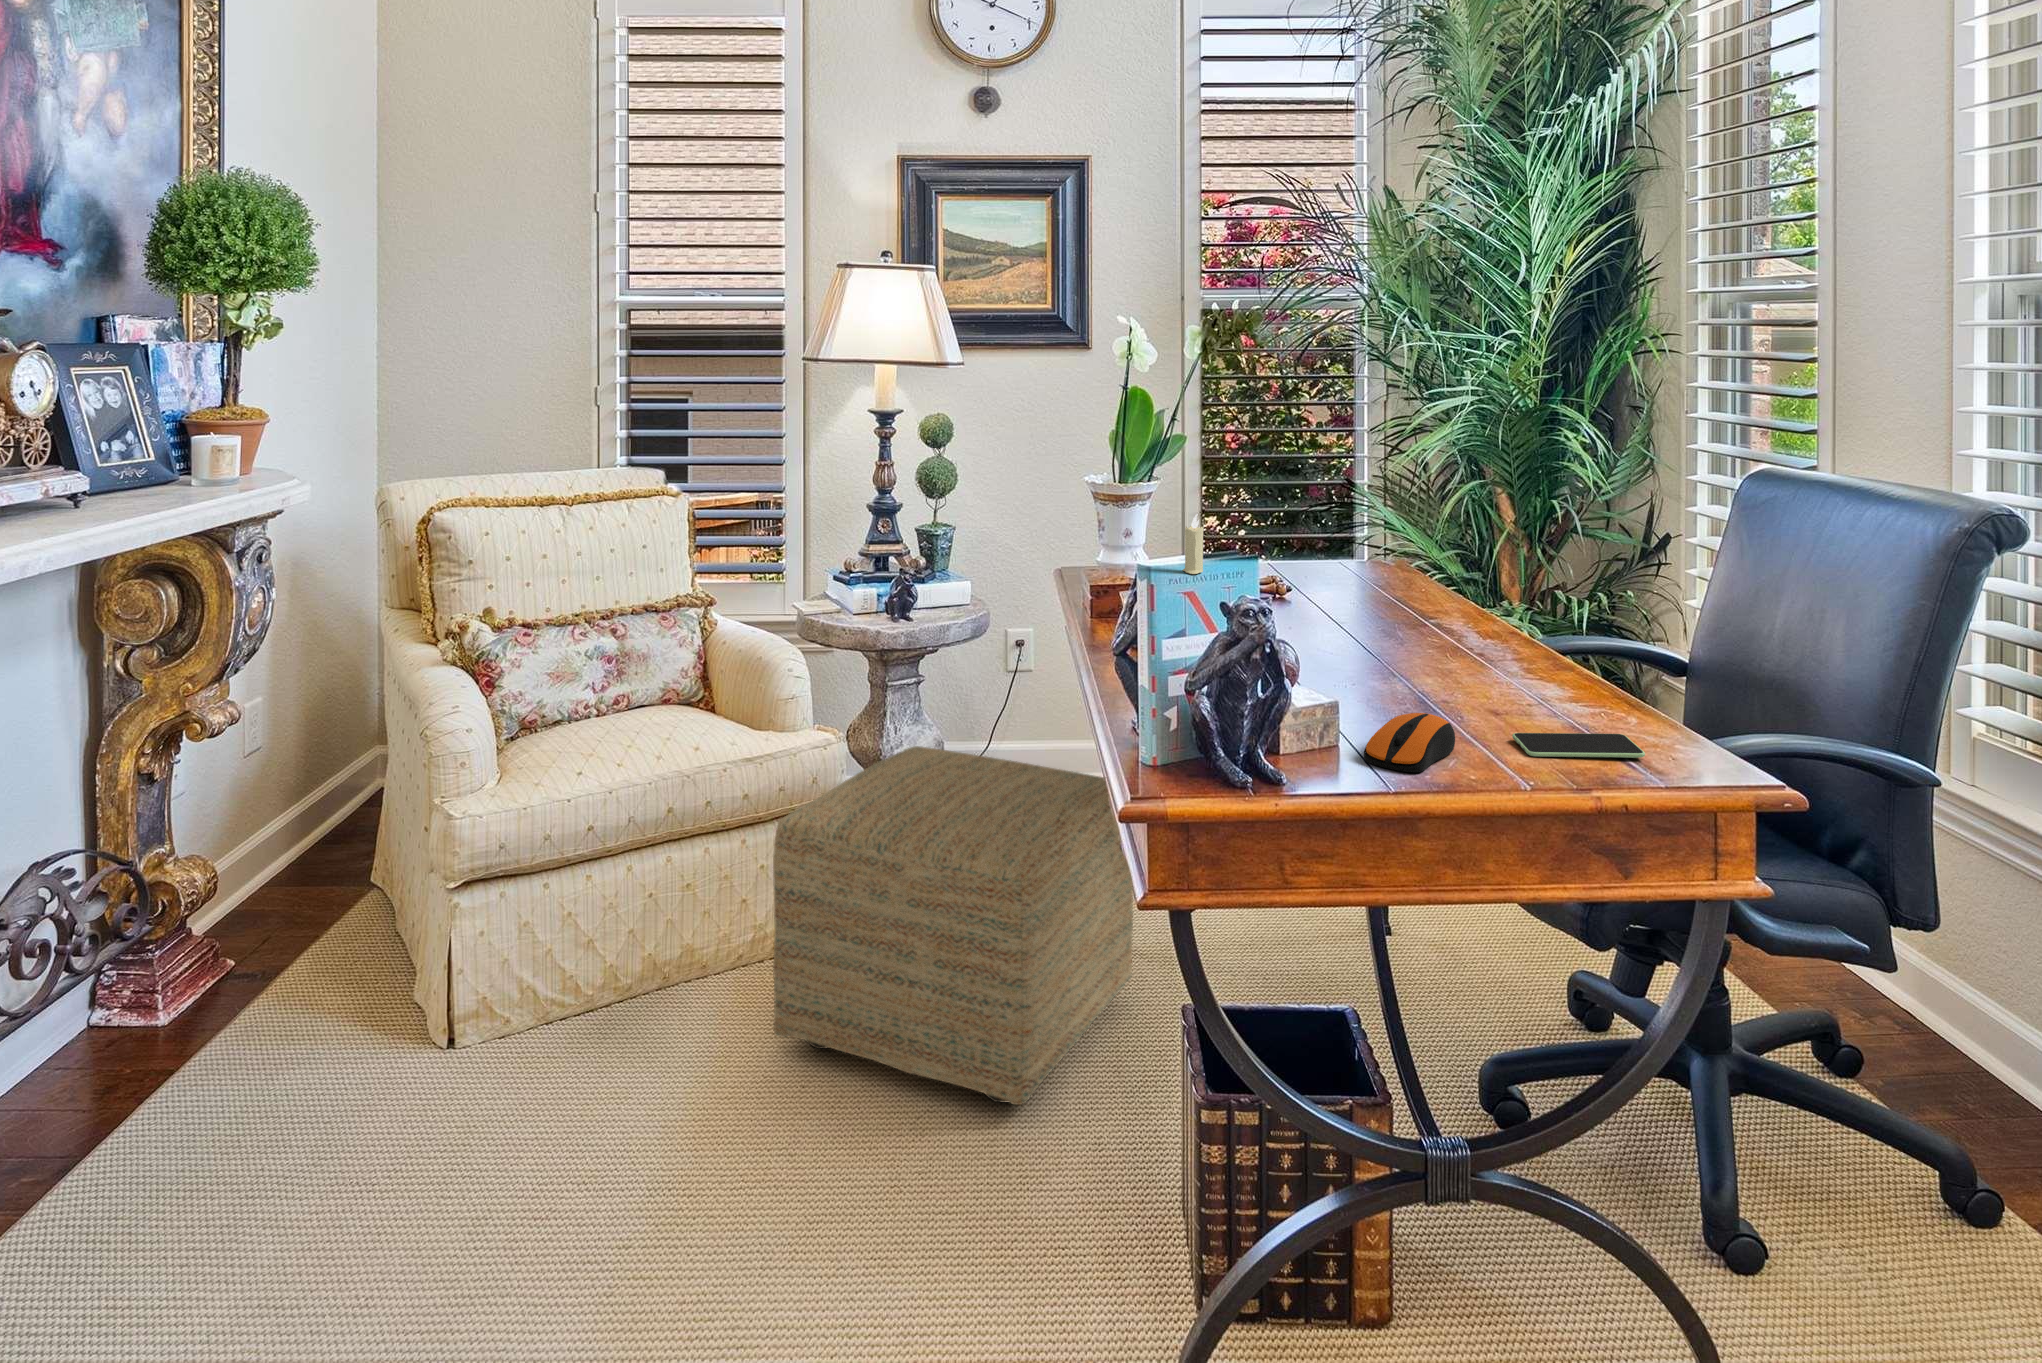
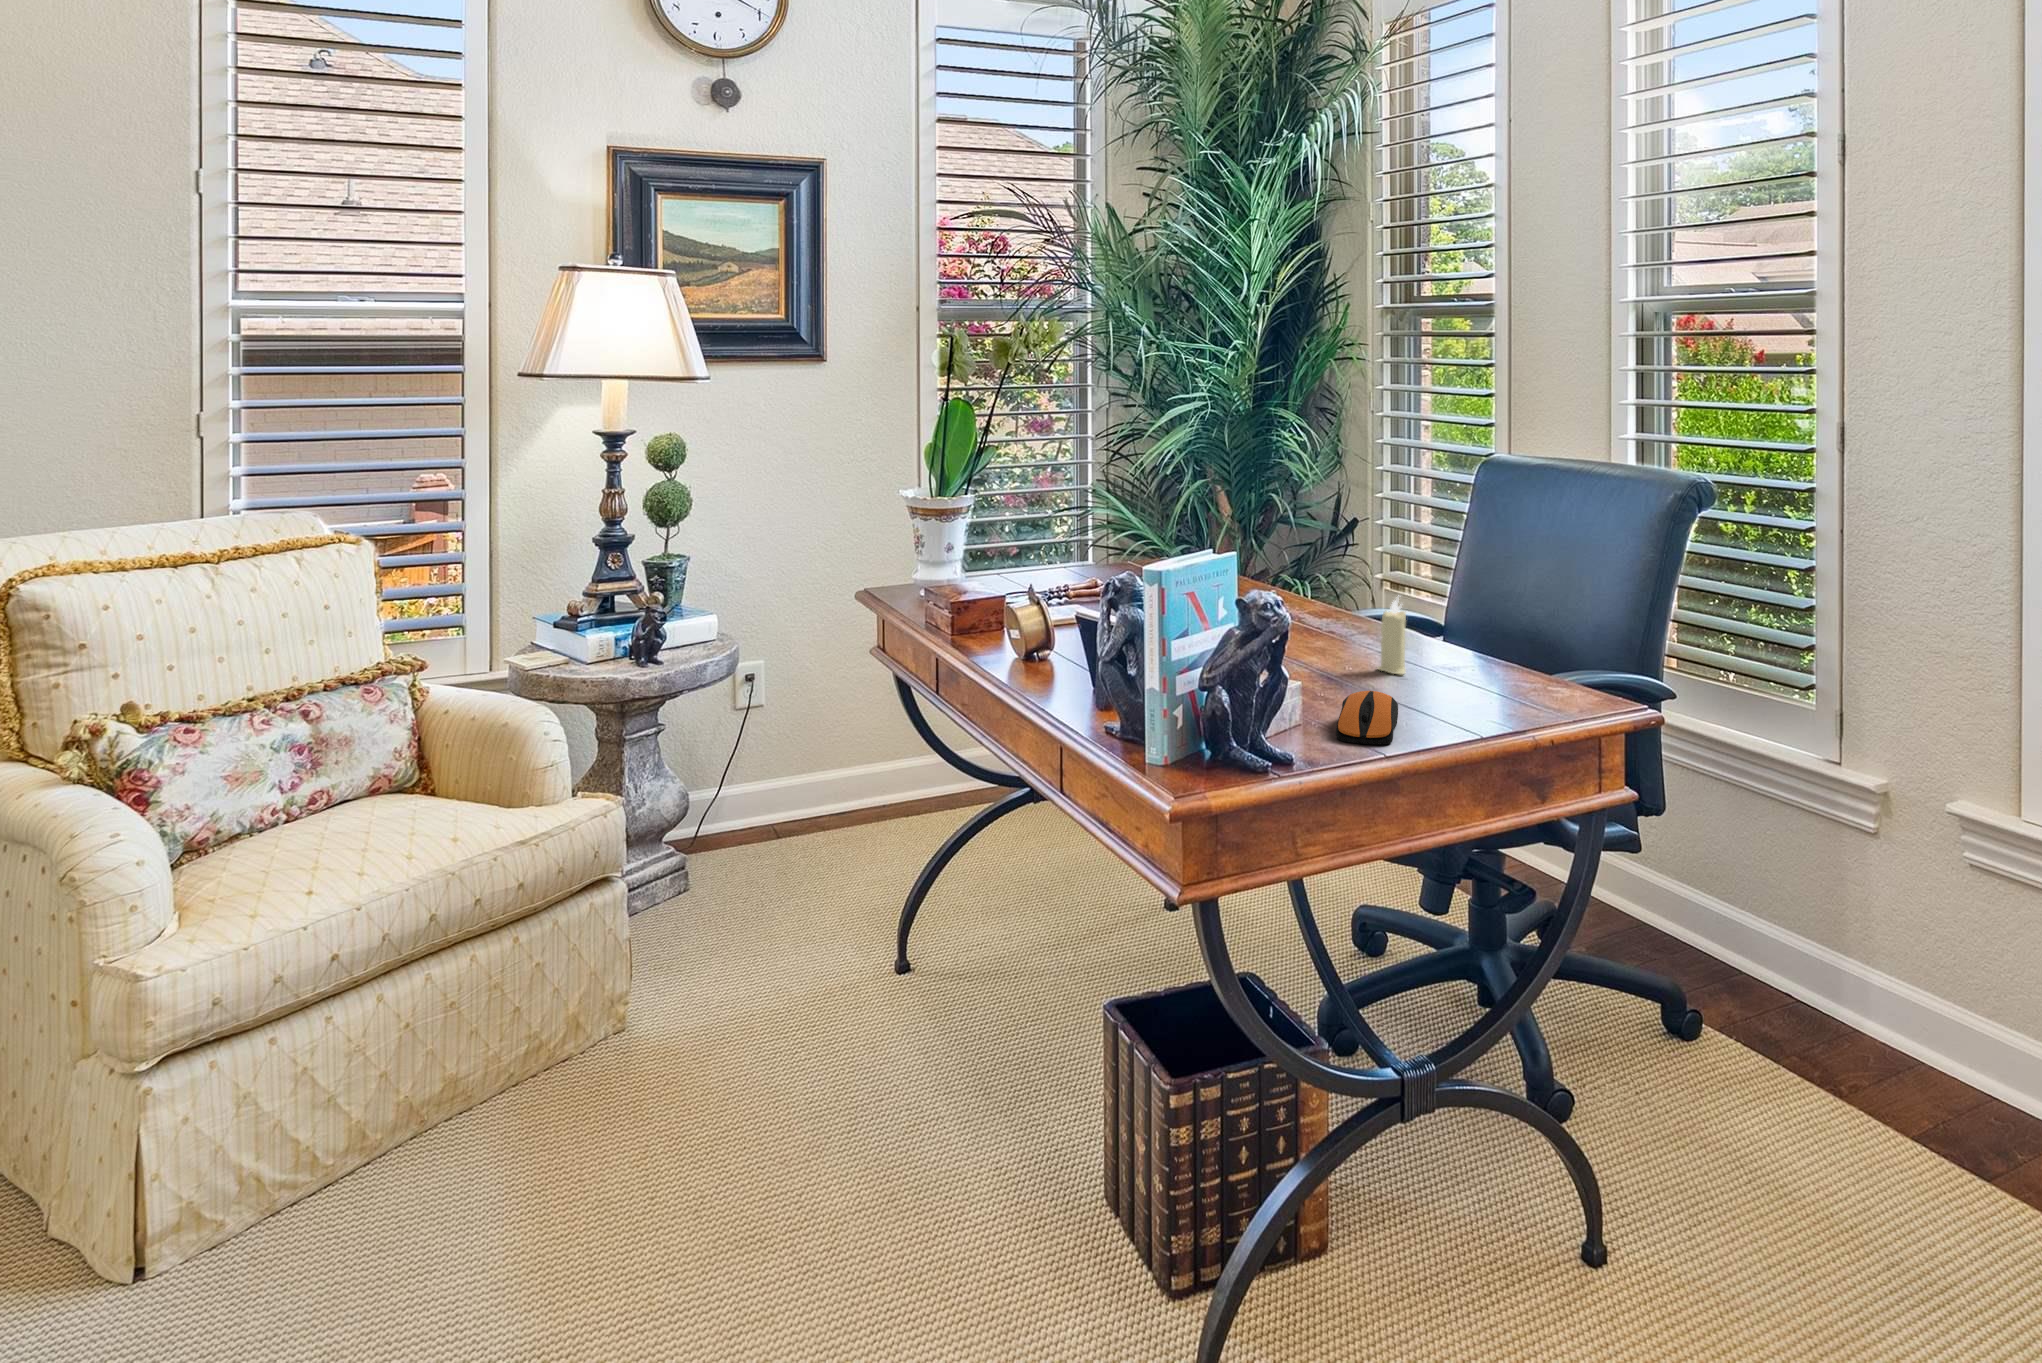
candle: present [1183,514,1203,574] -> present [1377,595,1406,674]
smartphone: present [1512,733,1645,758] -> none [1427,690,1533,717]
ottoman: present [773,746,1133,1105] -> none [589,800,963,1161]

